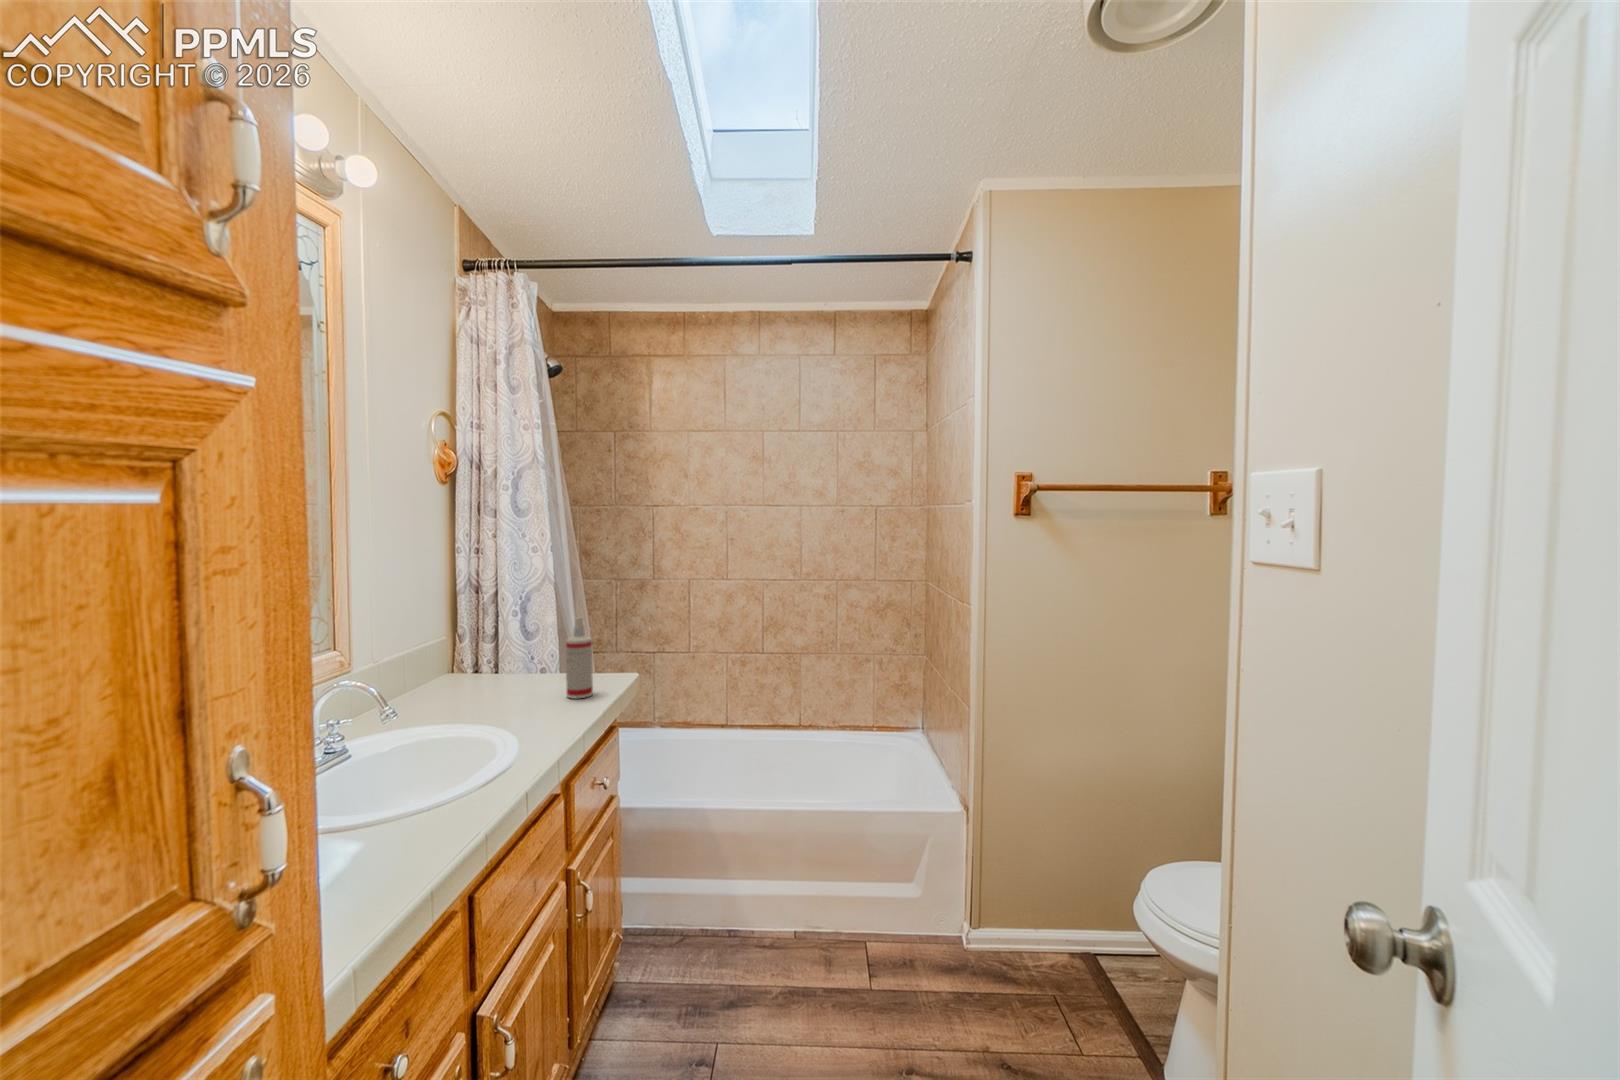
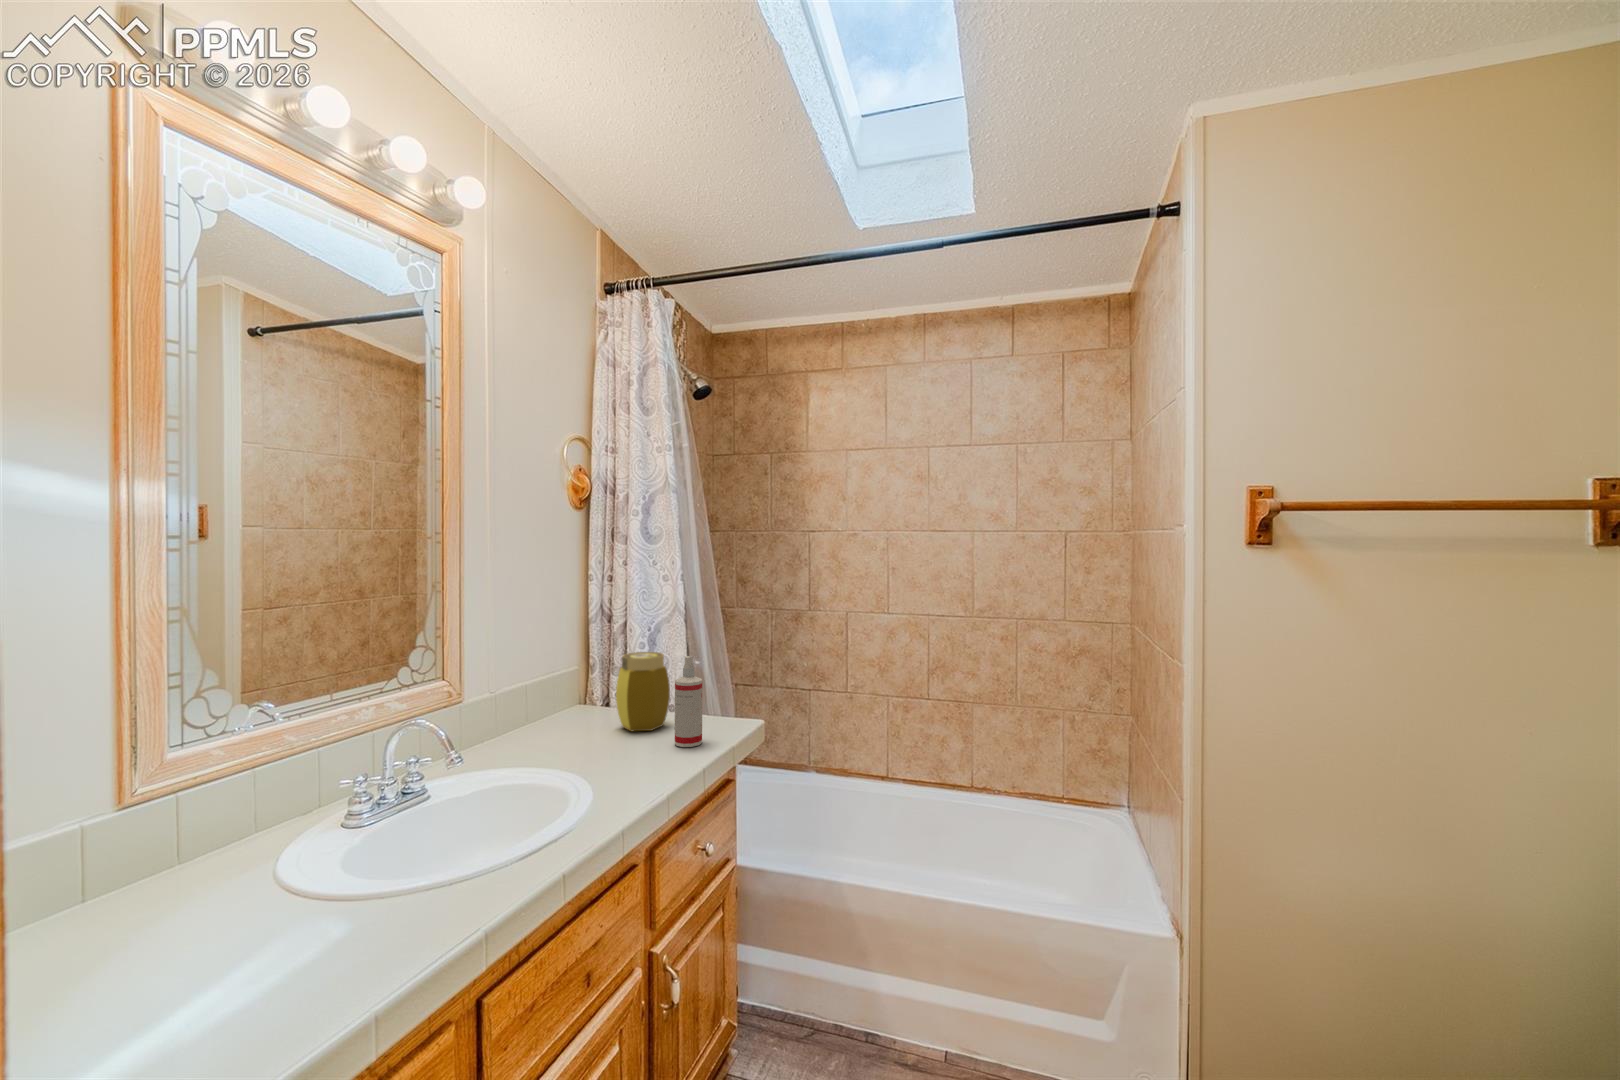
jar: none [500,617,553,691] -> present [616,652,670,732]

